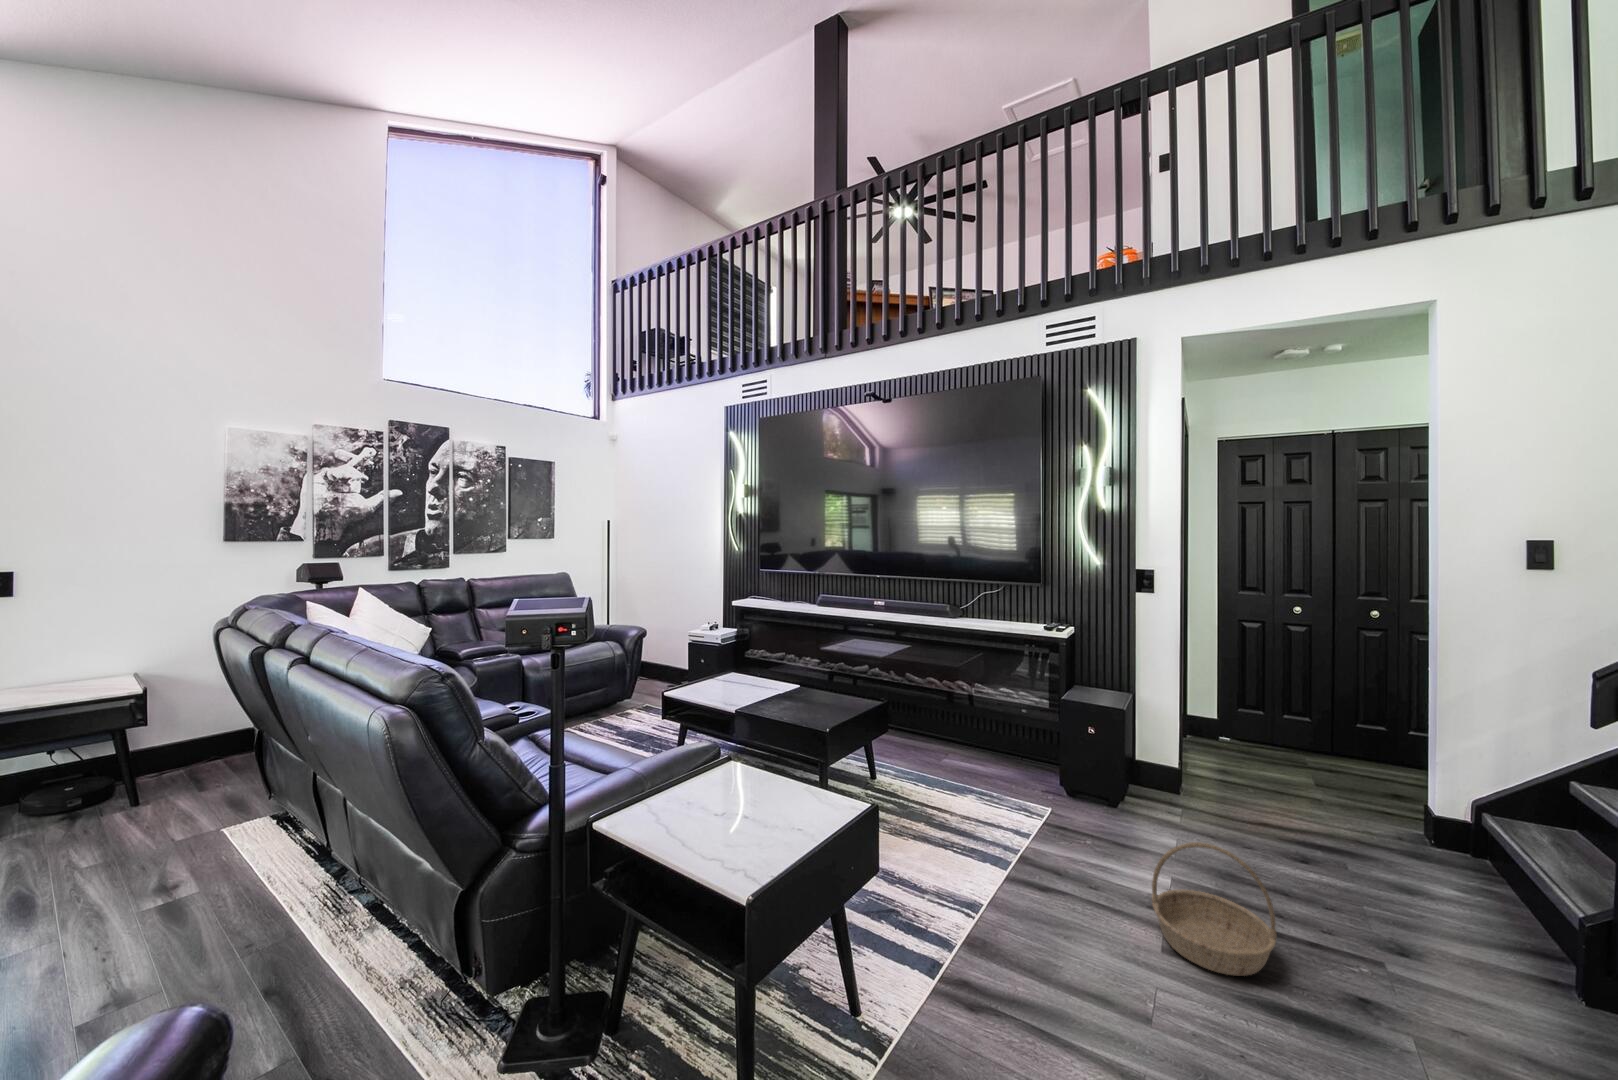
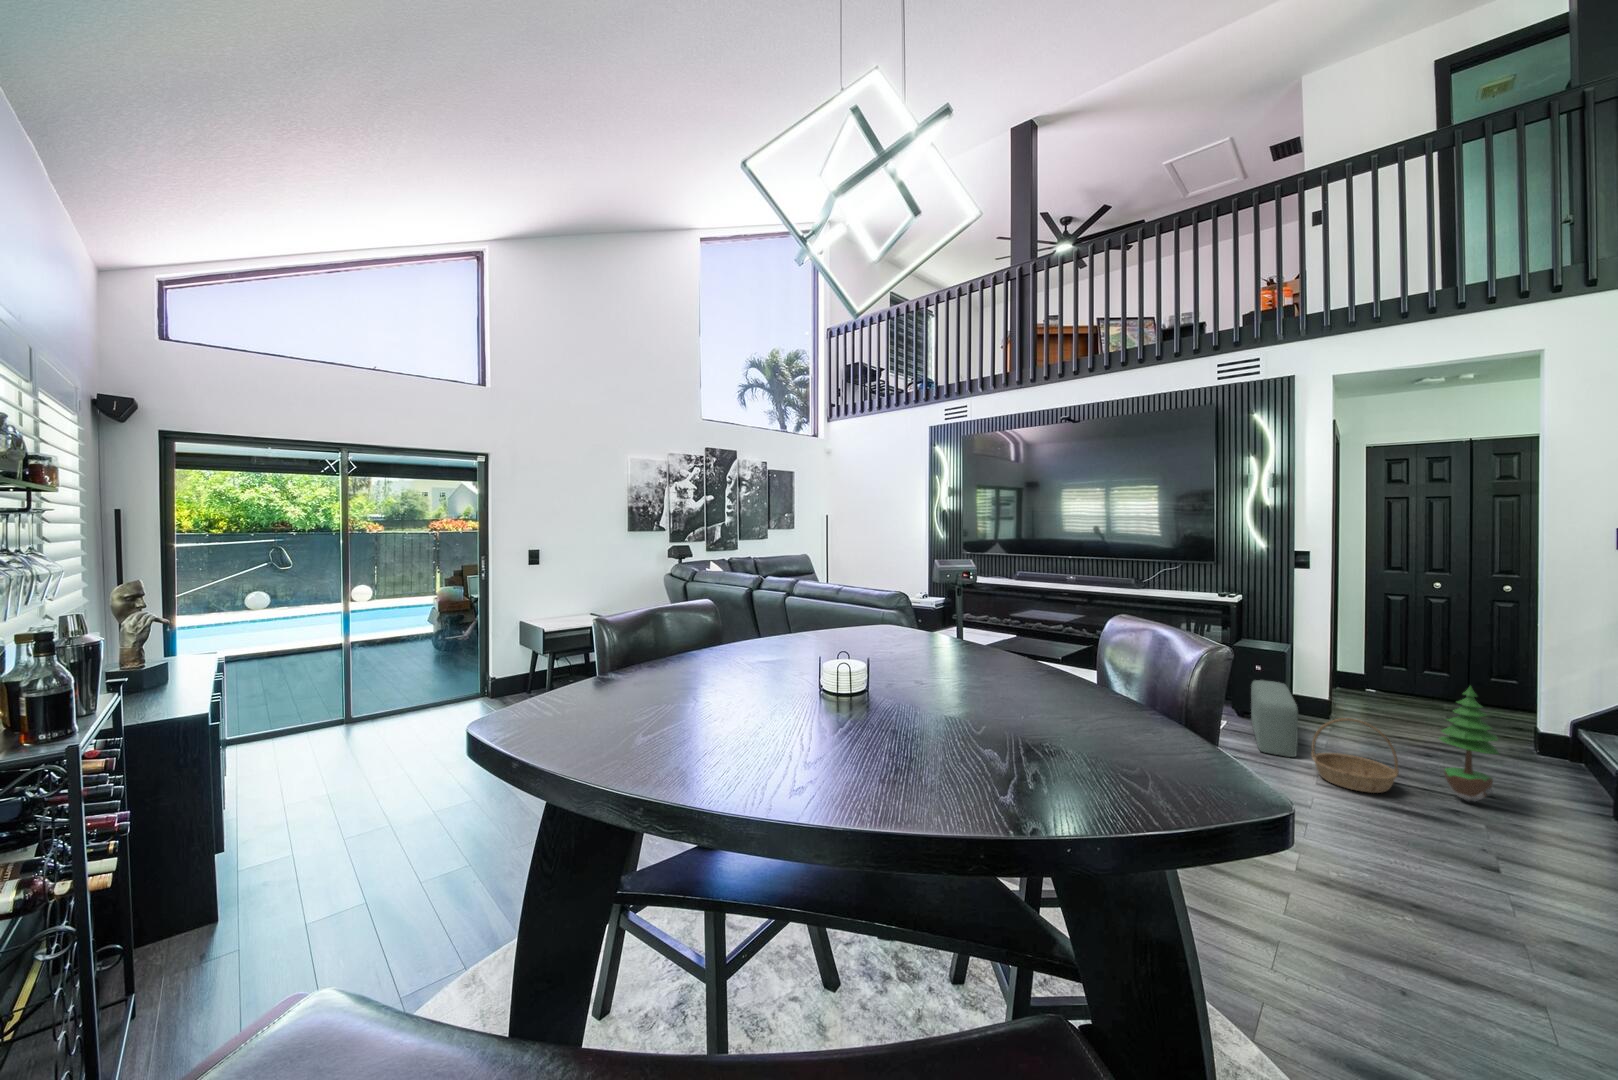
pouf: none [1080,754,1135,890] -> present [1251,680,1298,757]
potted tree: none [1329,792,1426,988] -> present [1439,686,1499,802]

